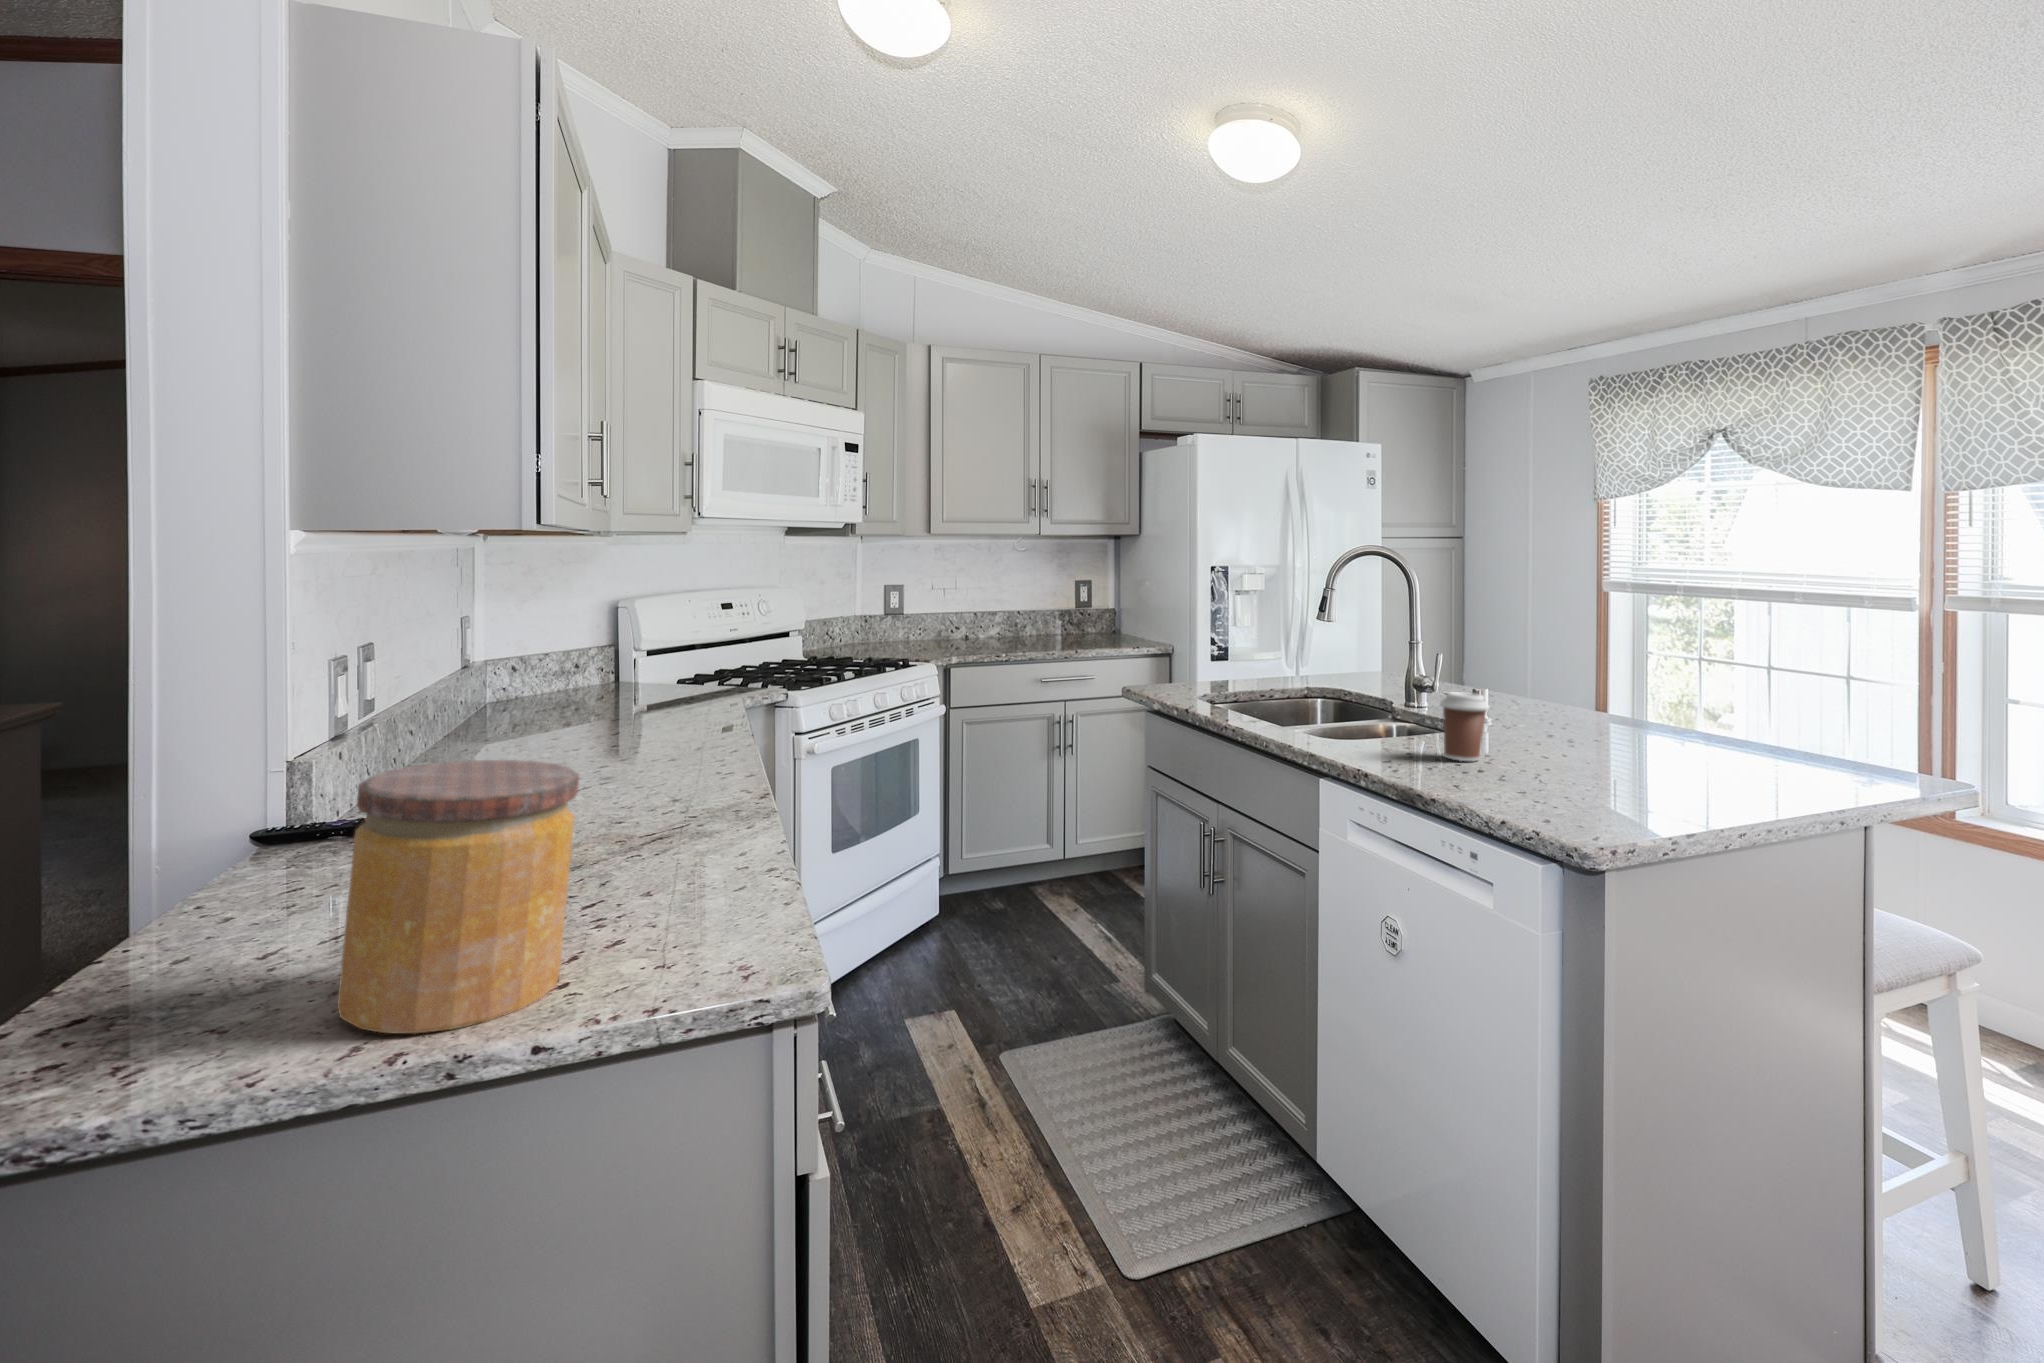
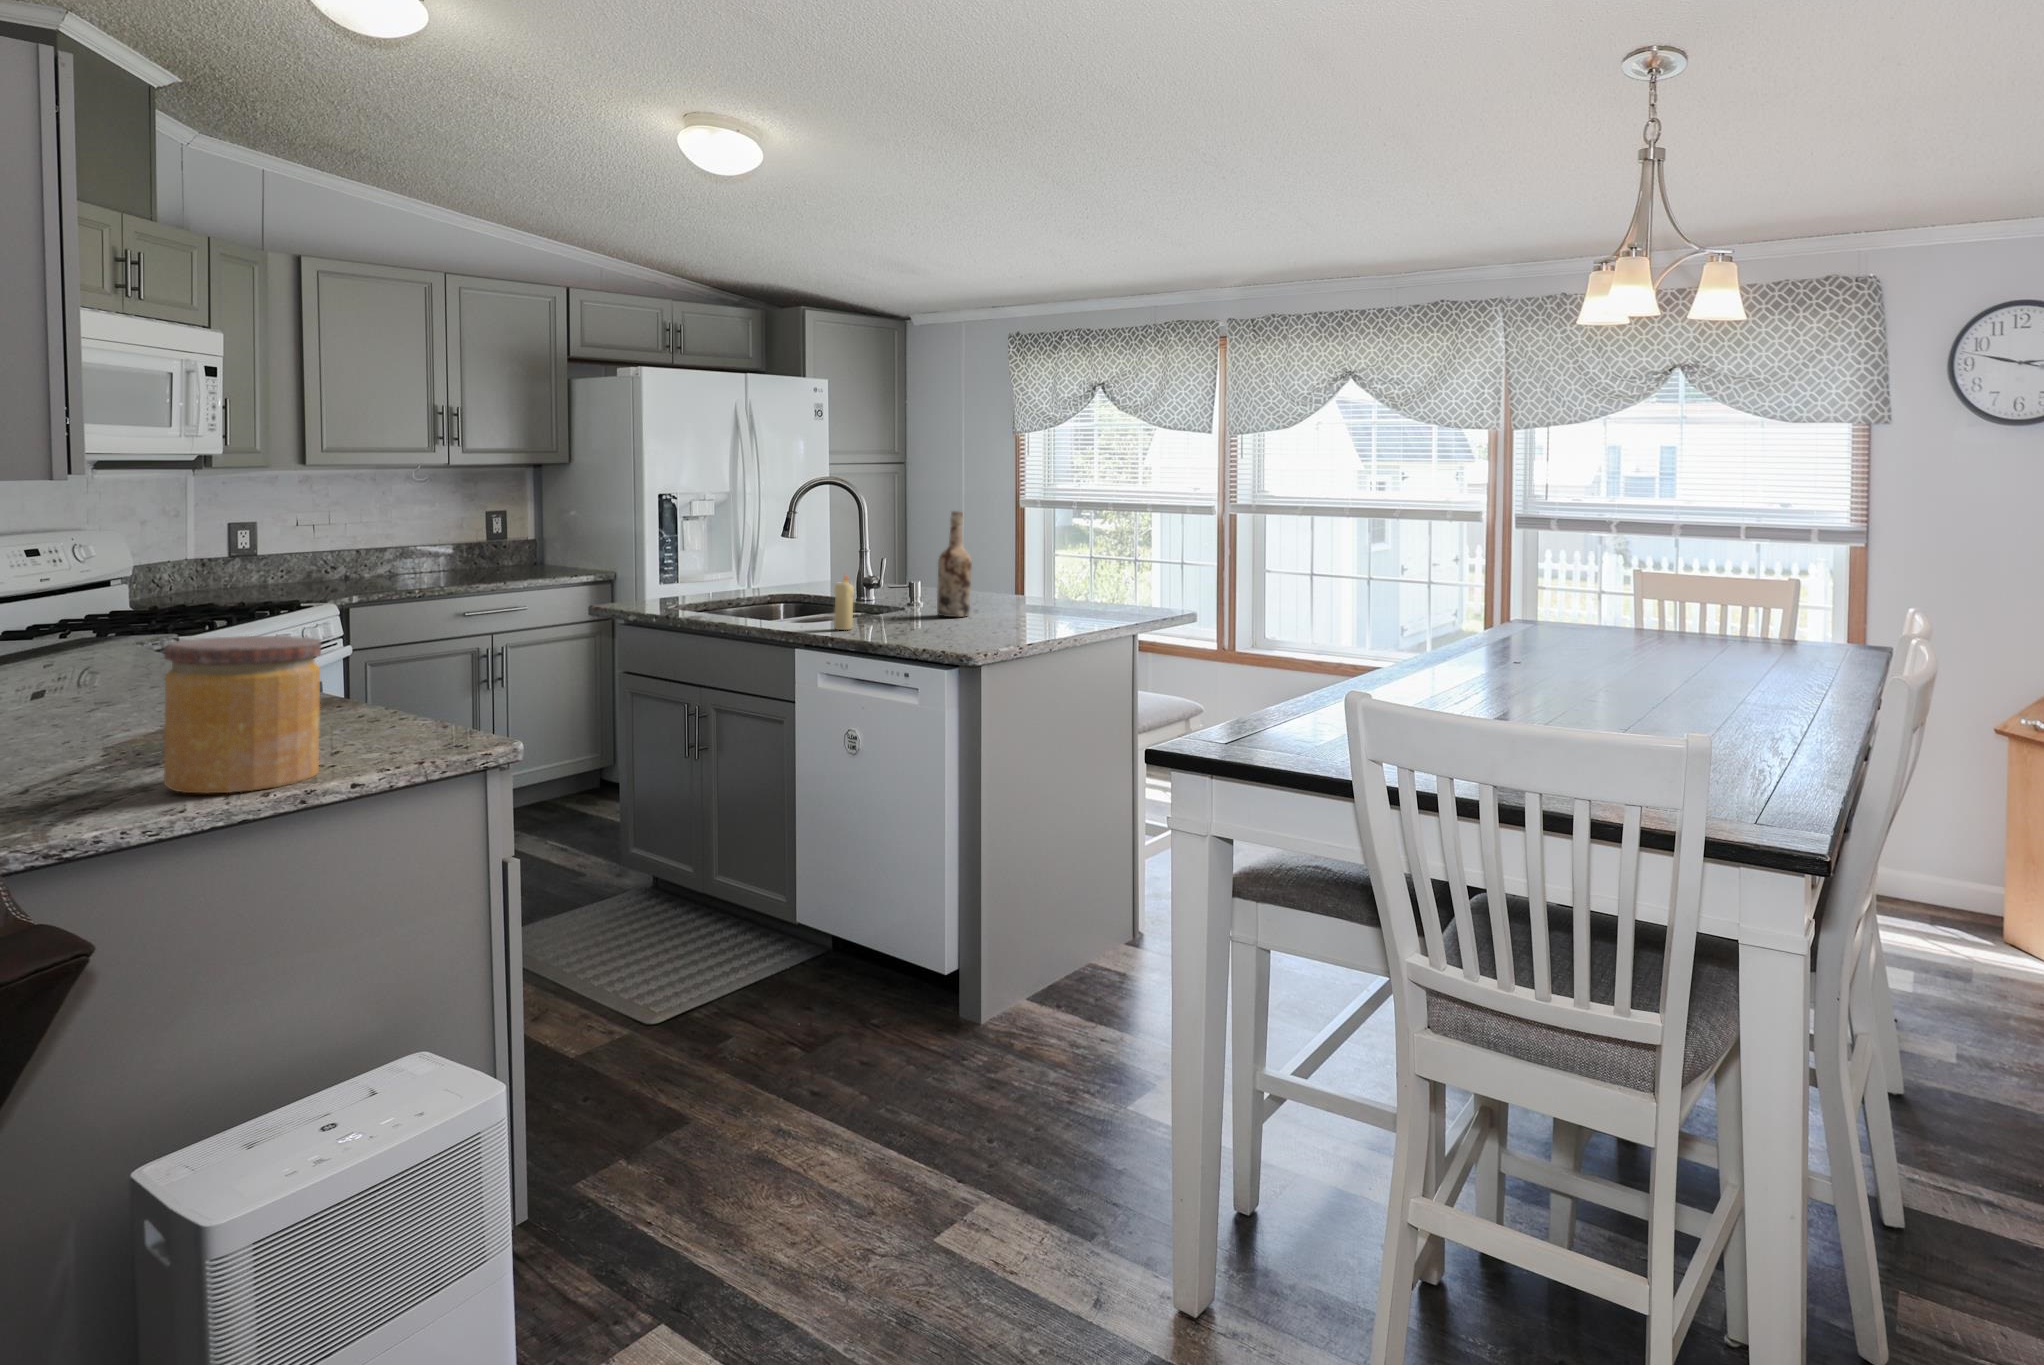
wine bottle: none [1516,594,1569,750] -> present [937,512,972,617]
candle: none [1372,678,1400,760] -> present [834,576,854,630]
coffee cup: present [1440,692,1490,761] -> none [883,581,918,626]

